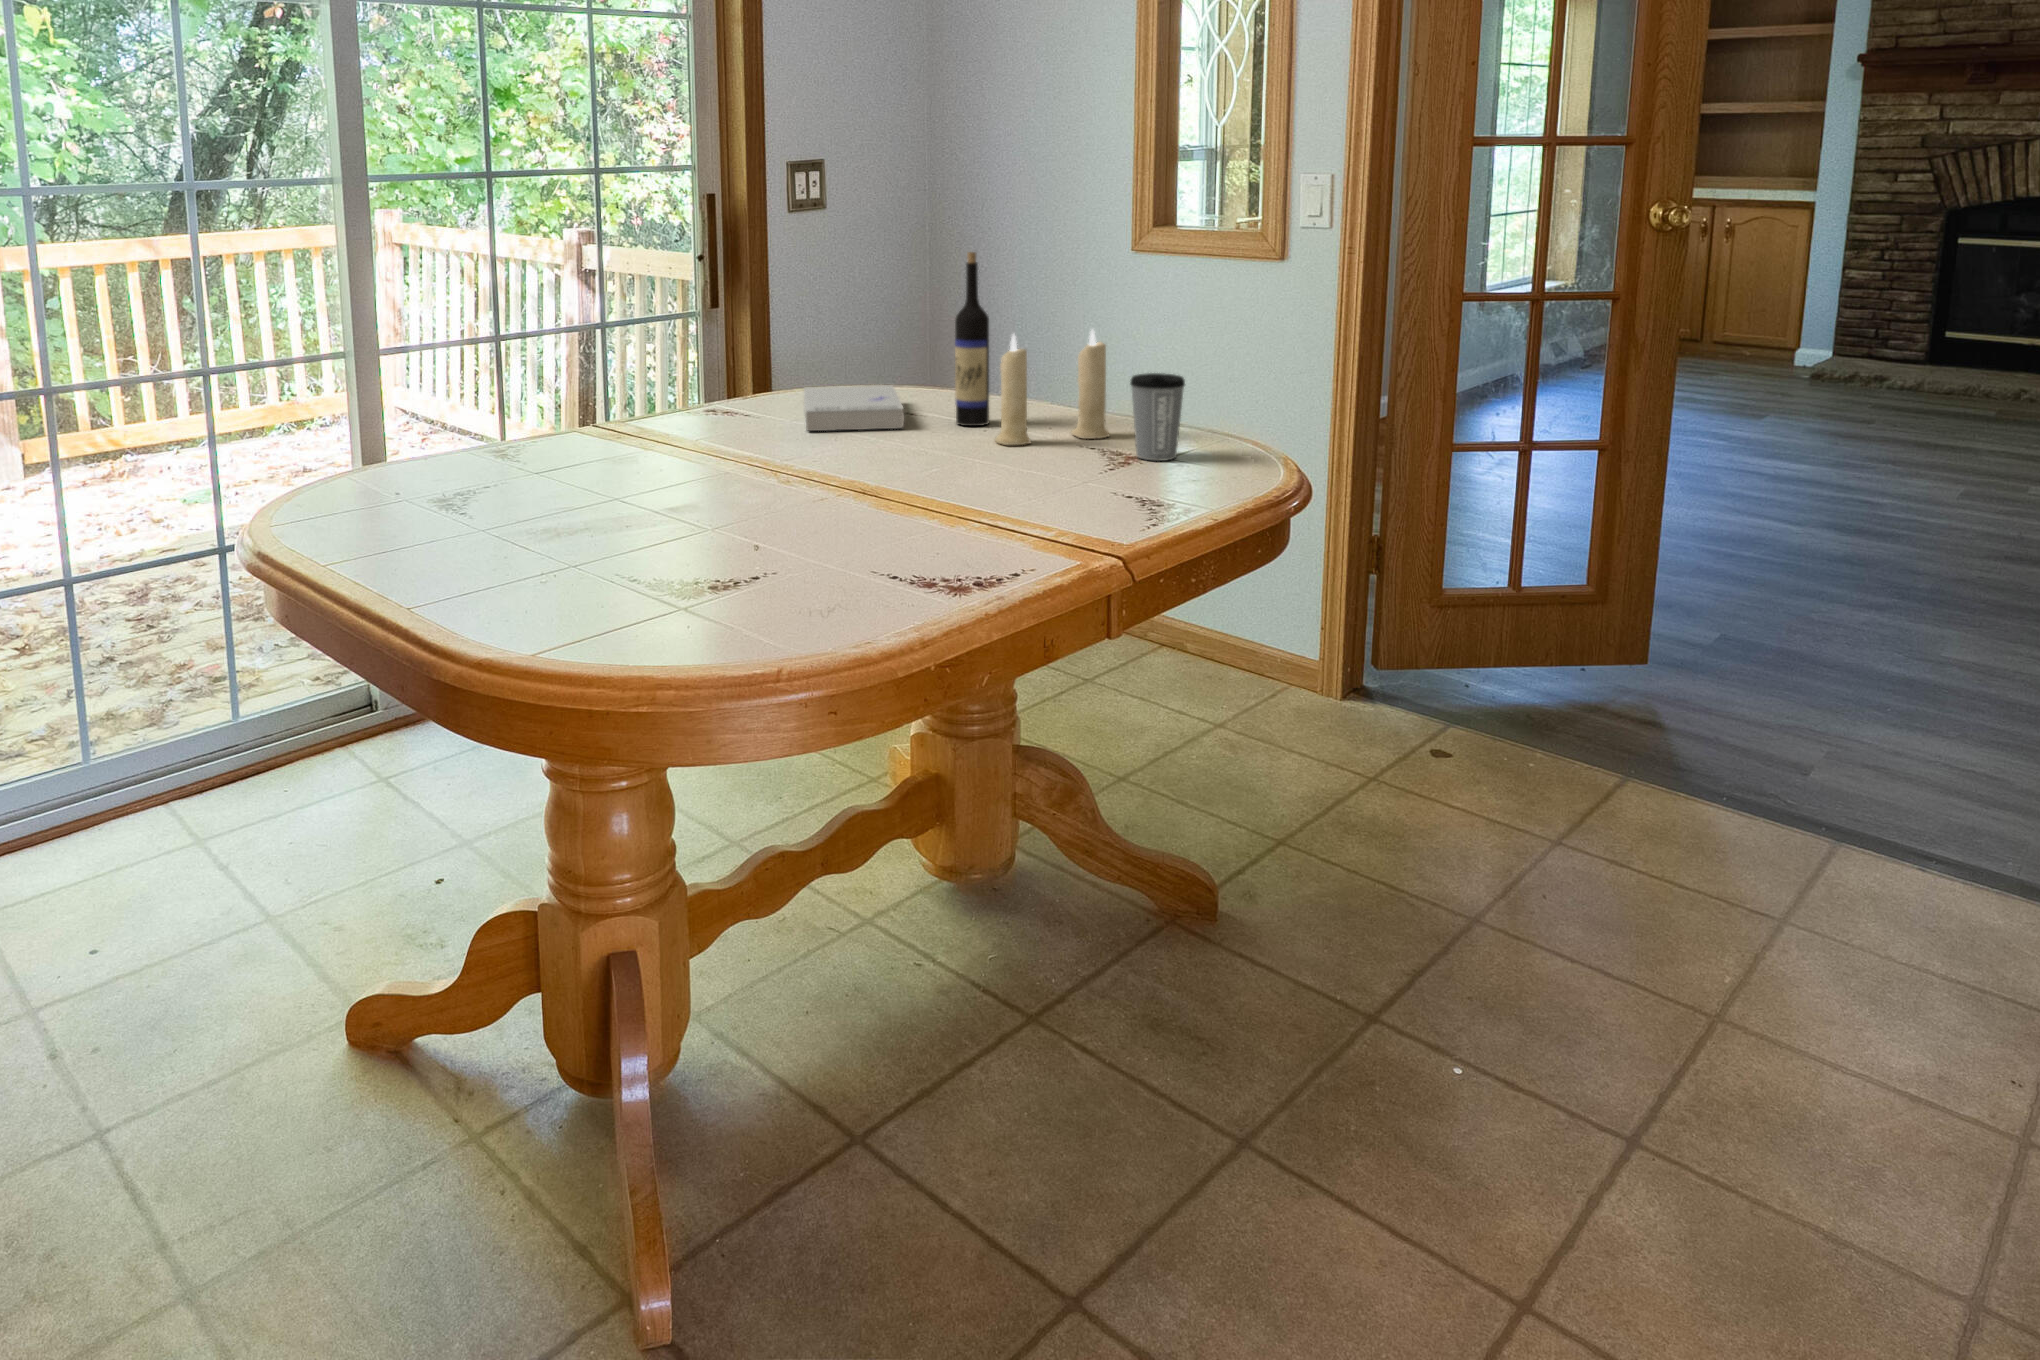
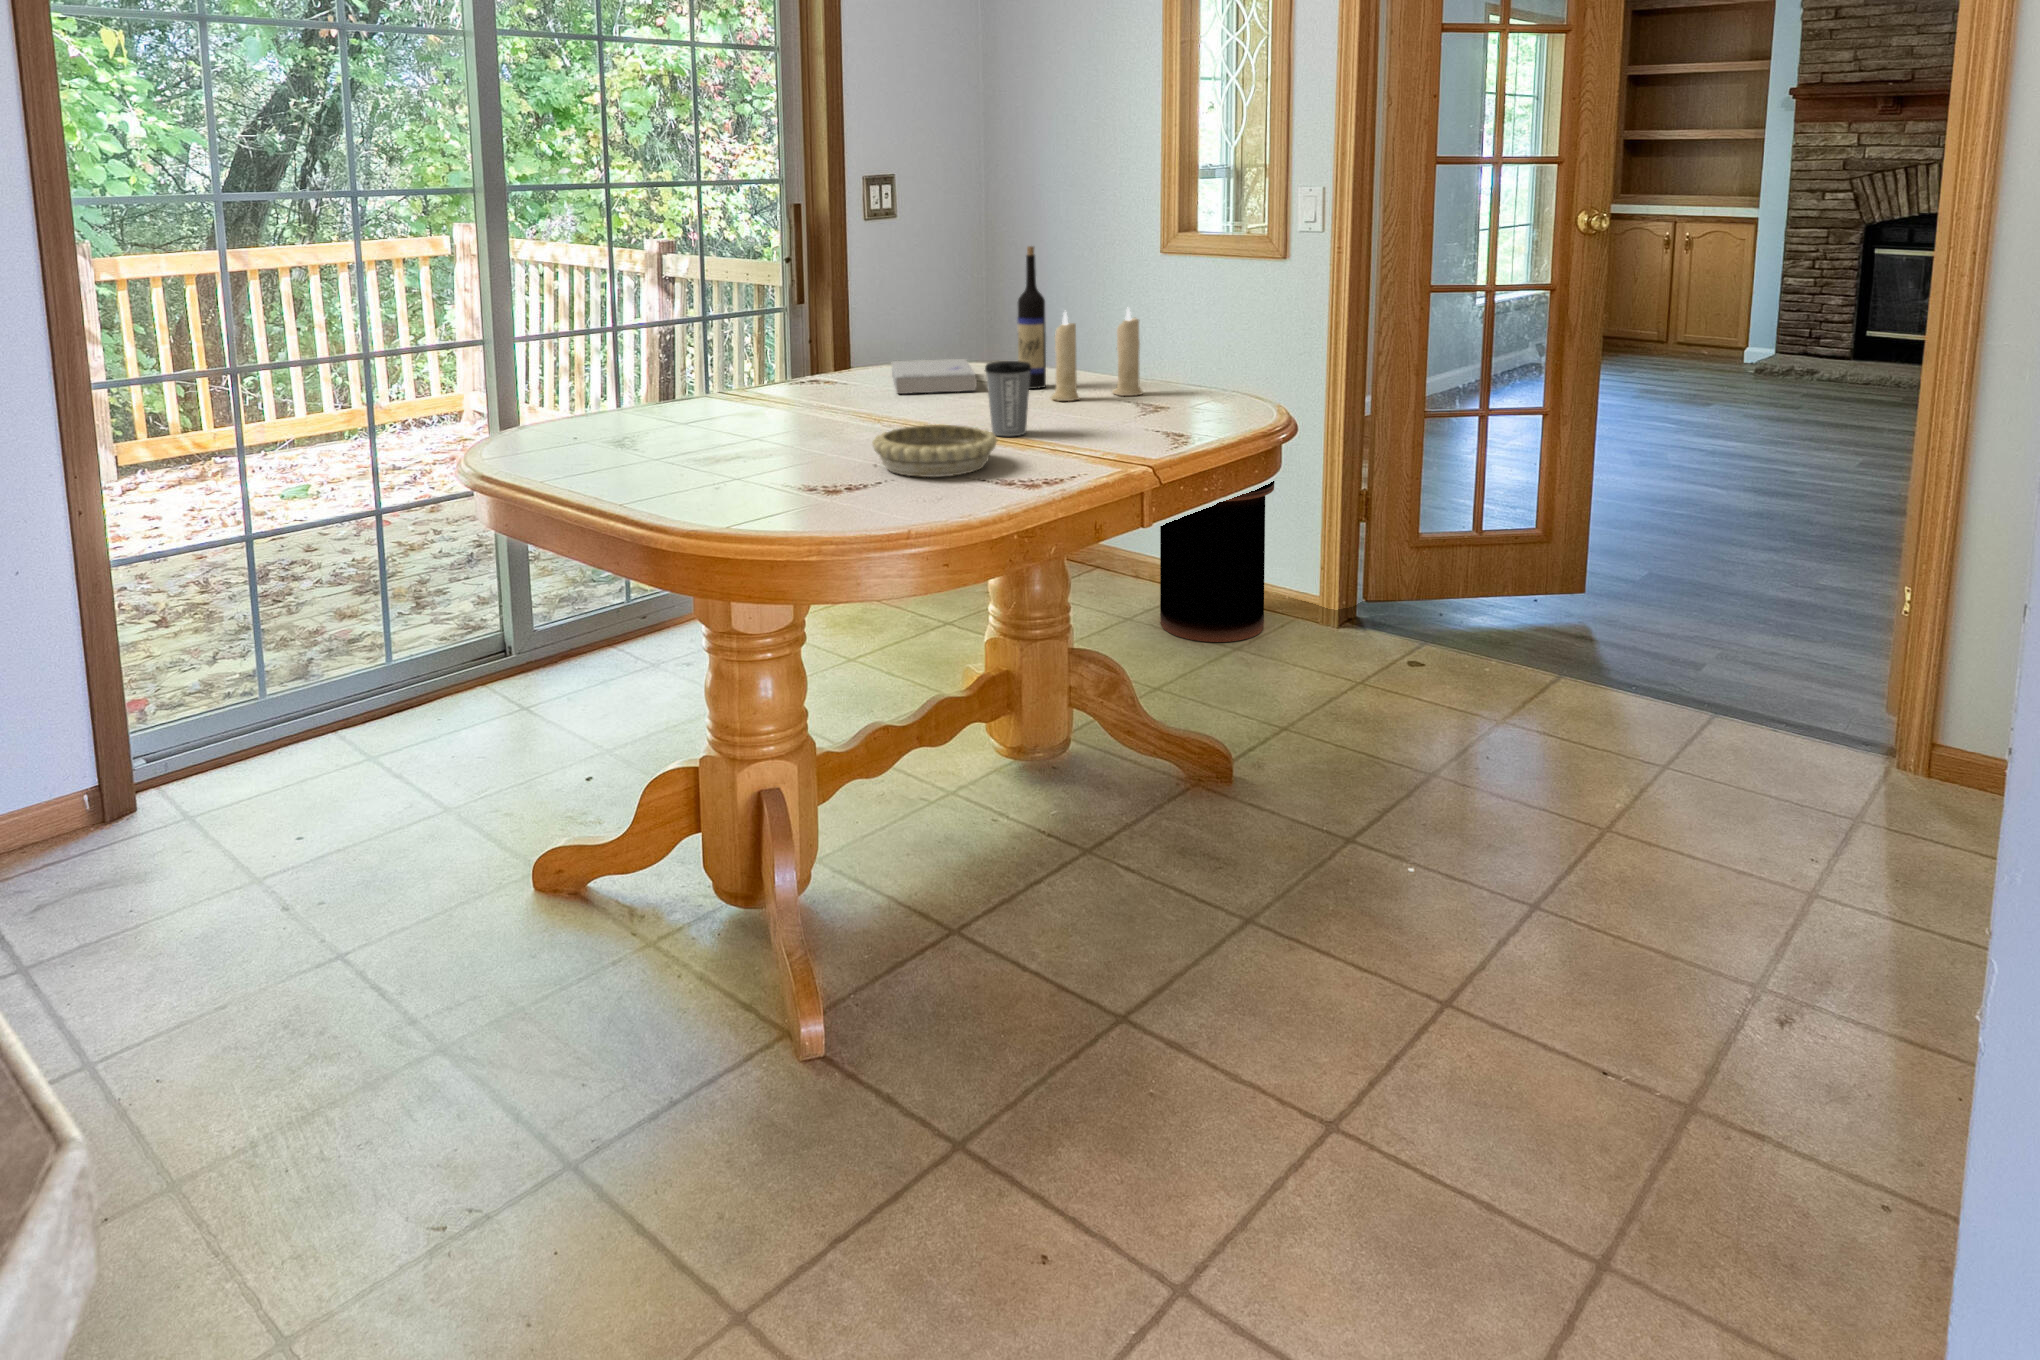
coffee cup: present [1130,373,1185,461] -> present [985,361,1032,436]
trash can: none [1115,469,1264,720] -> present [1160,481,1275,642]
decorative bowl: none [762,488,923,563] -> present [872,425,997,477]

